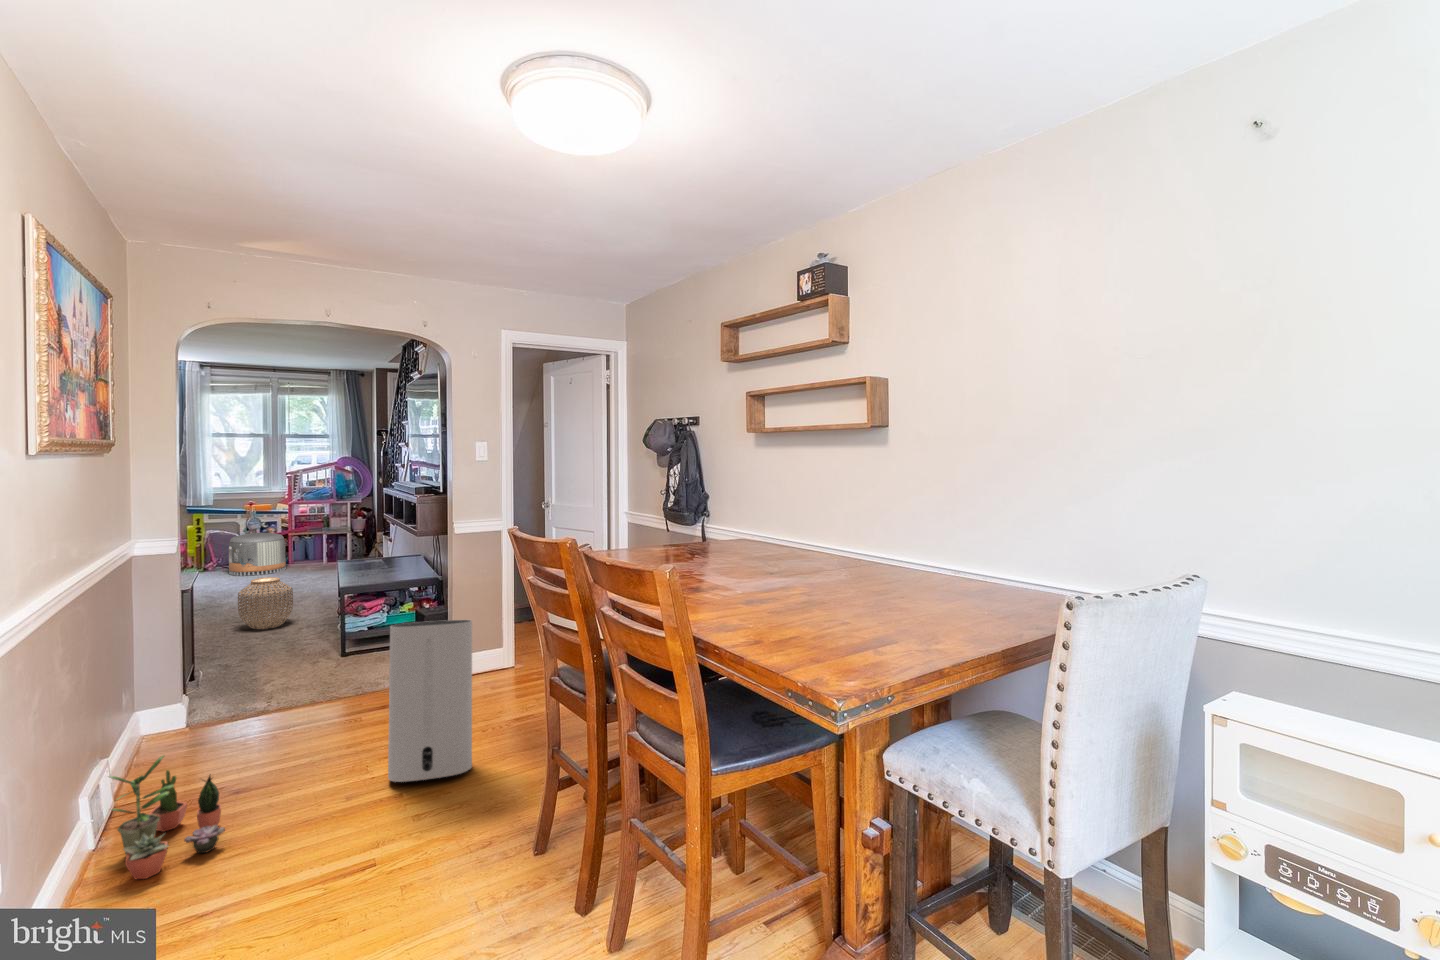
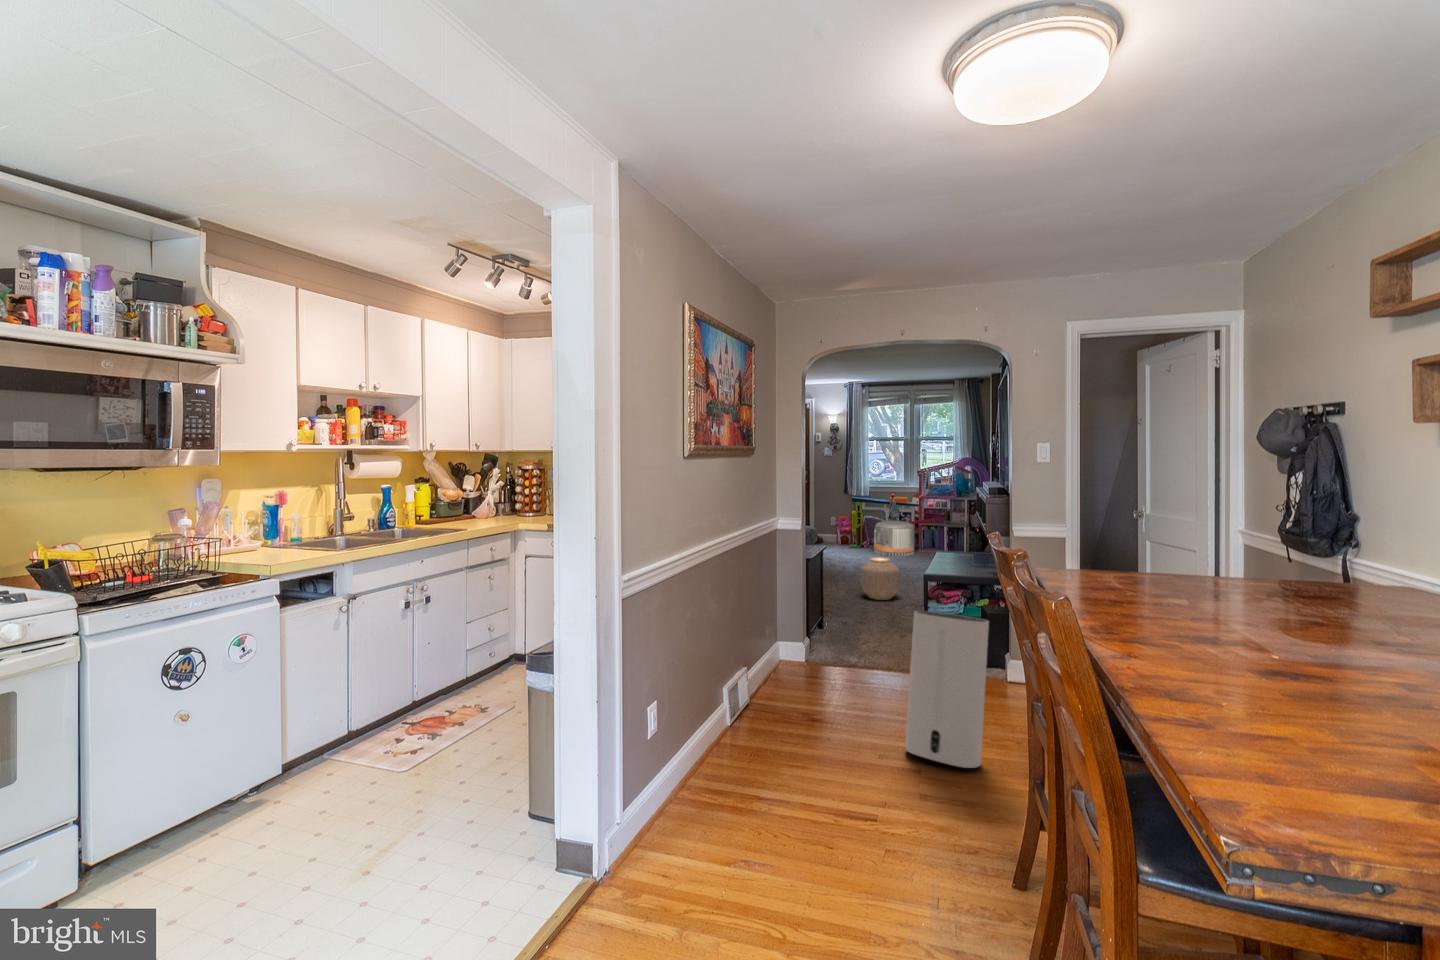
potted plant: present [110,755,225,879] -> none [728,670,789,751]

